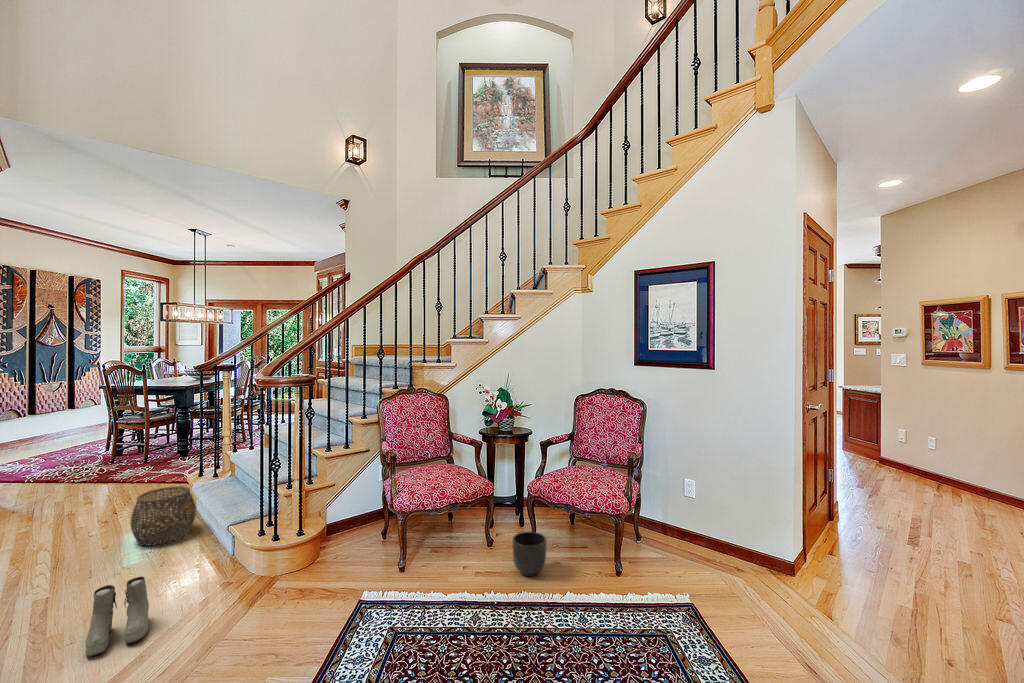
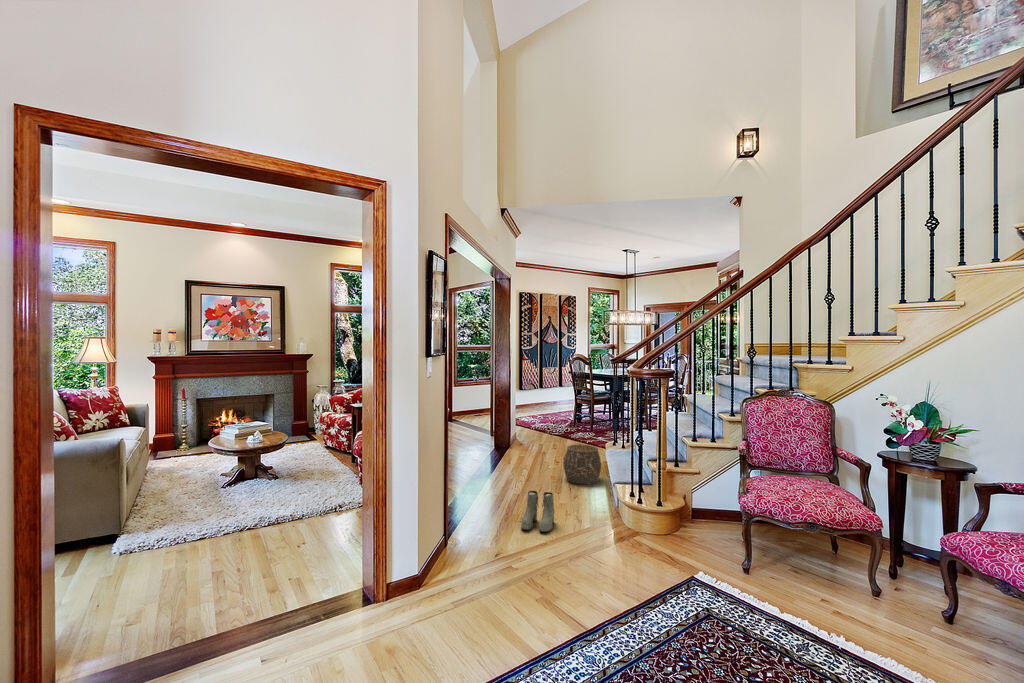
planter: present [512,532,547,576] -> none [888,589,949,654]

